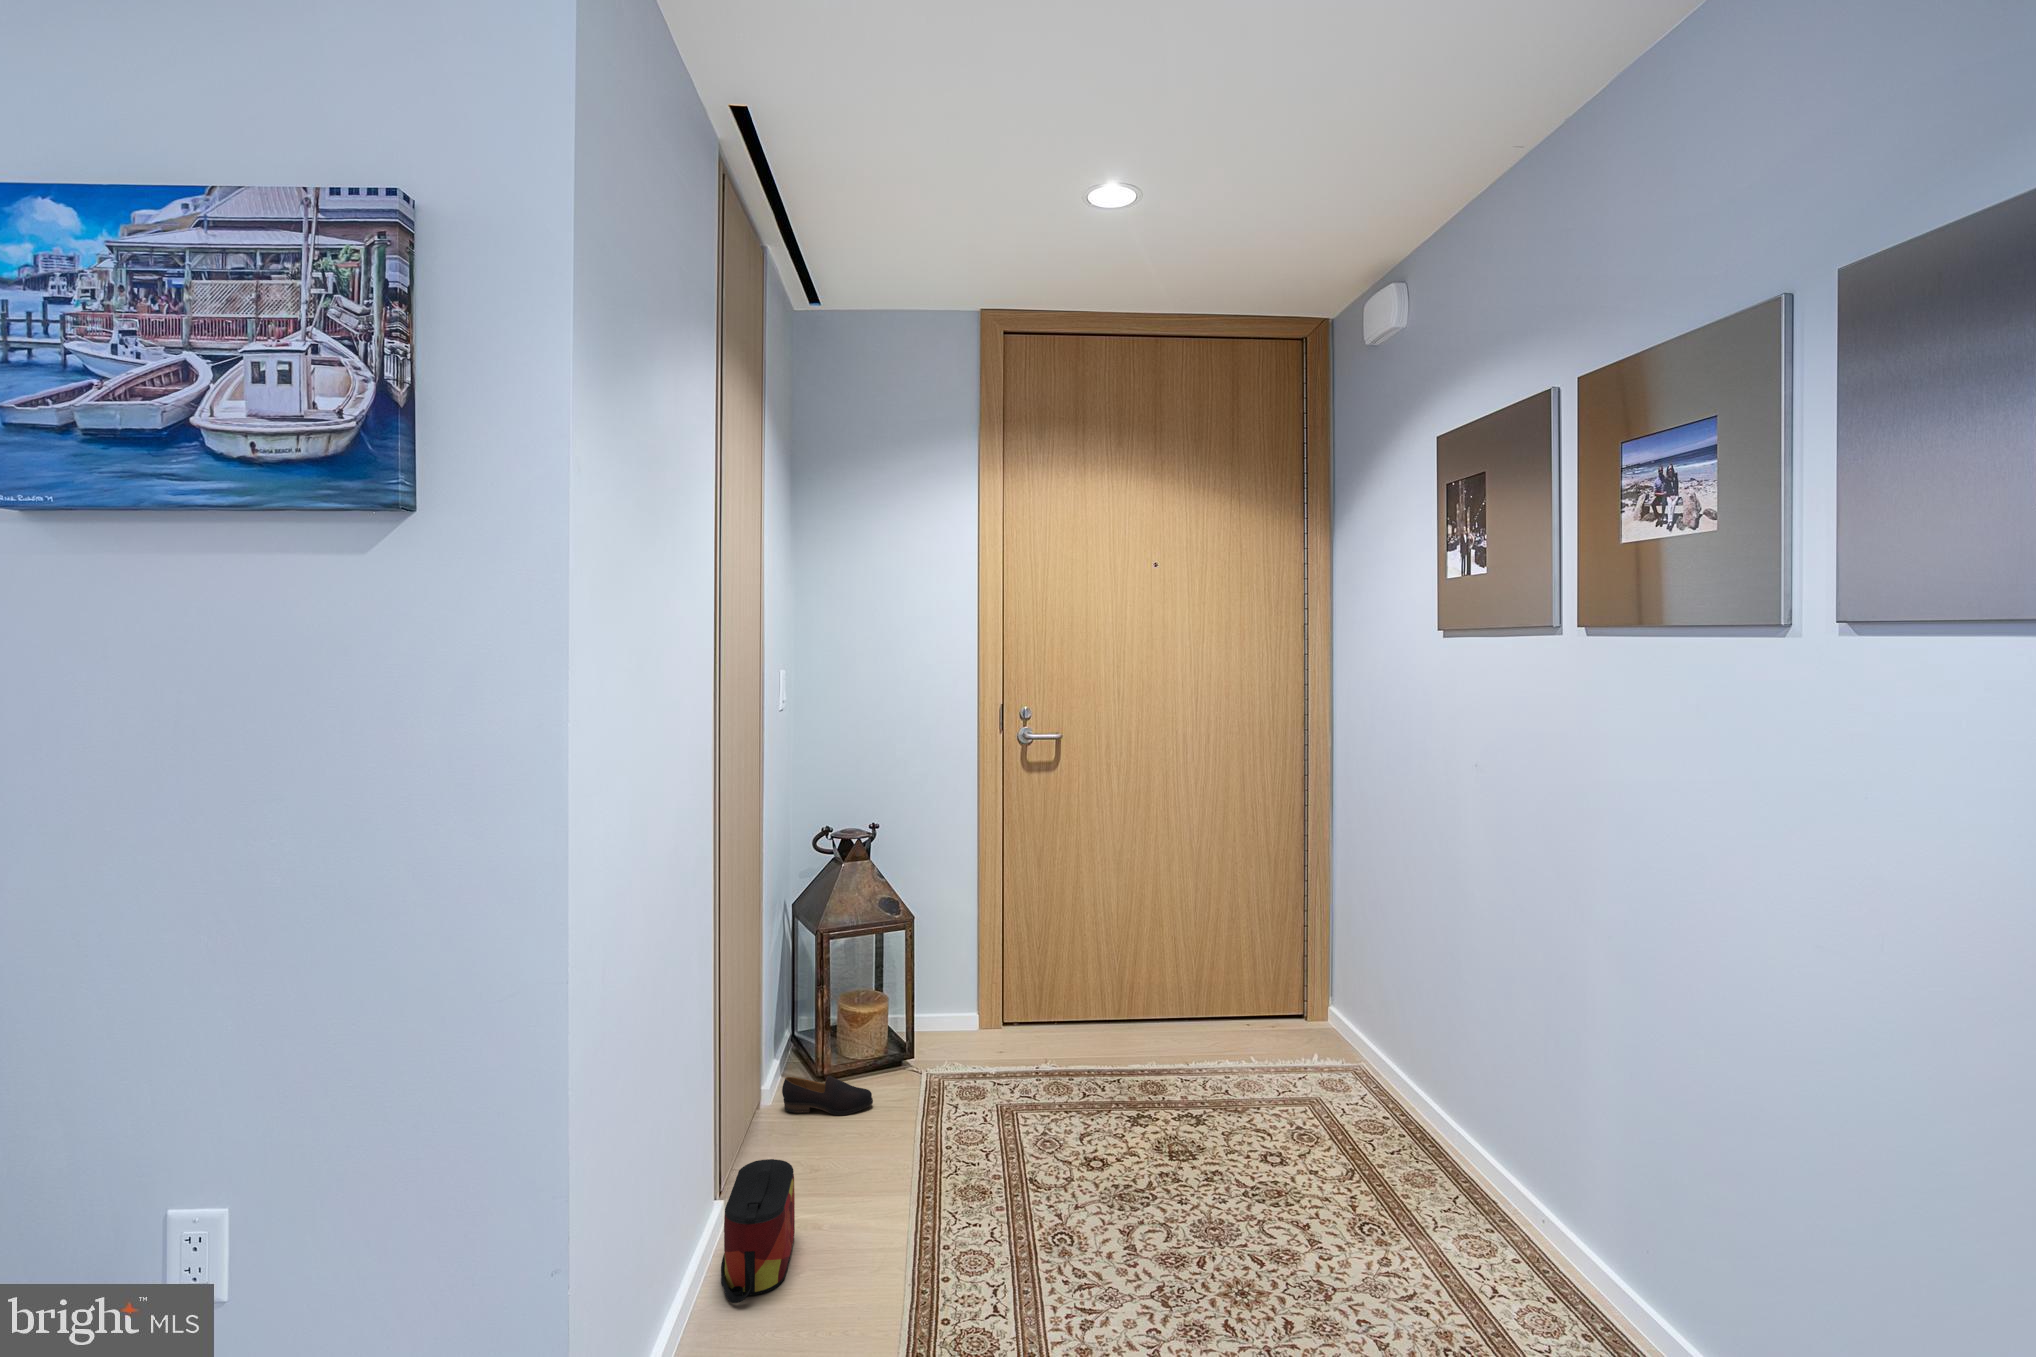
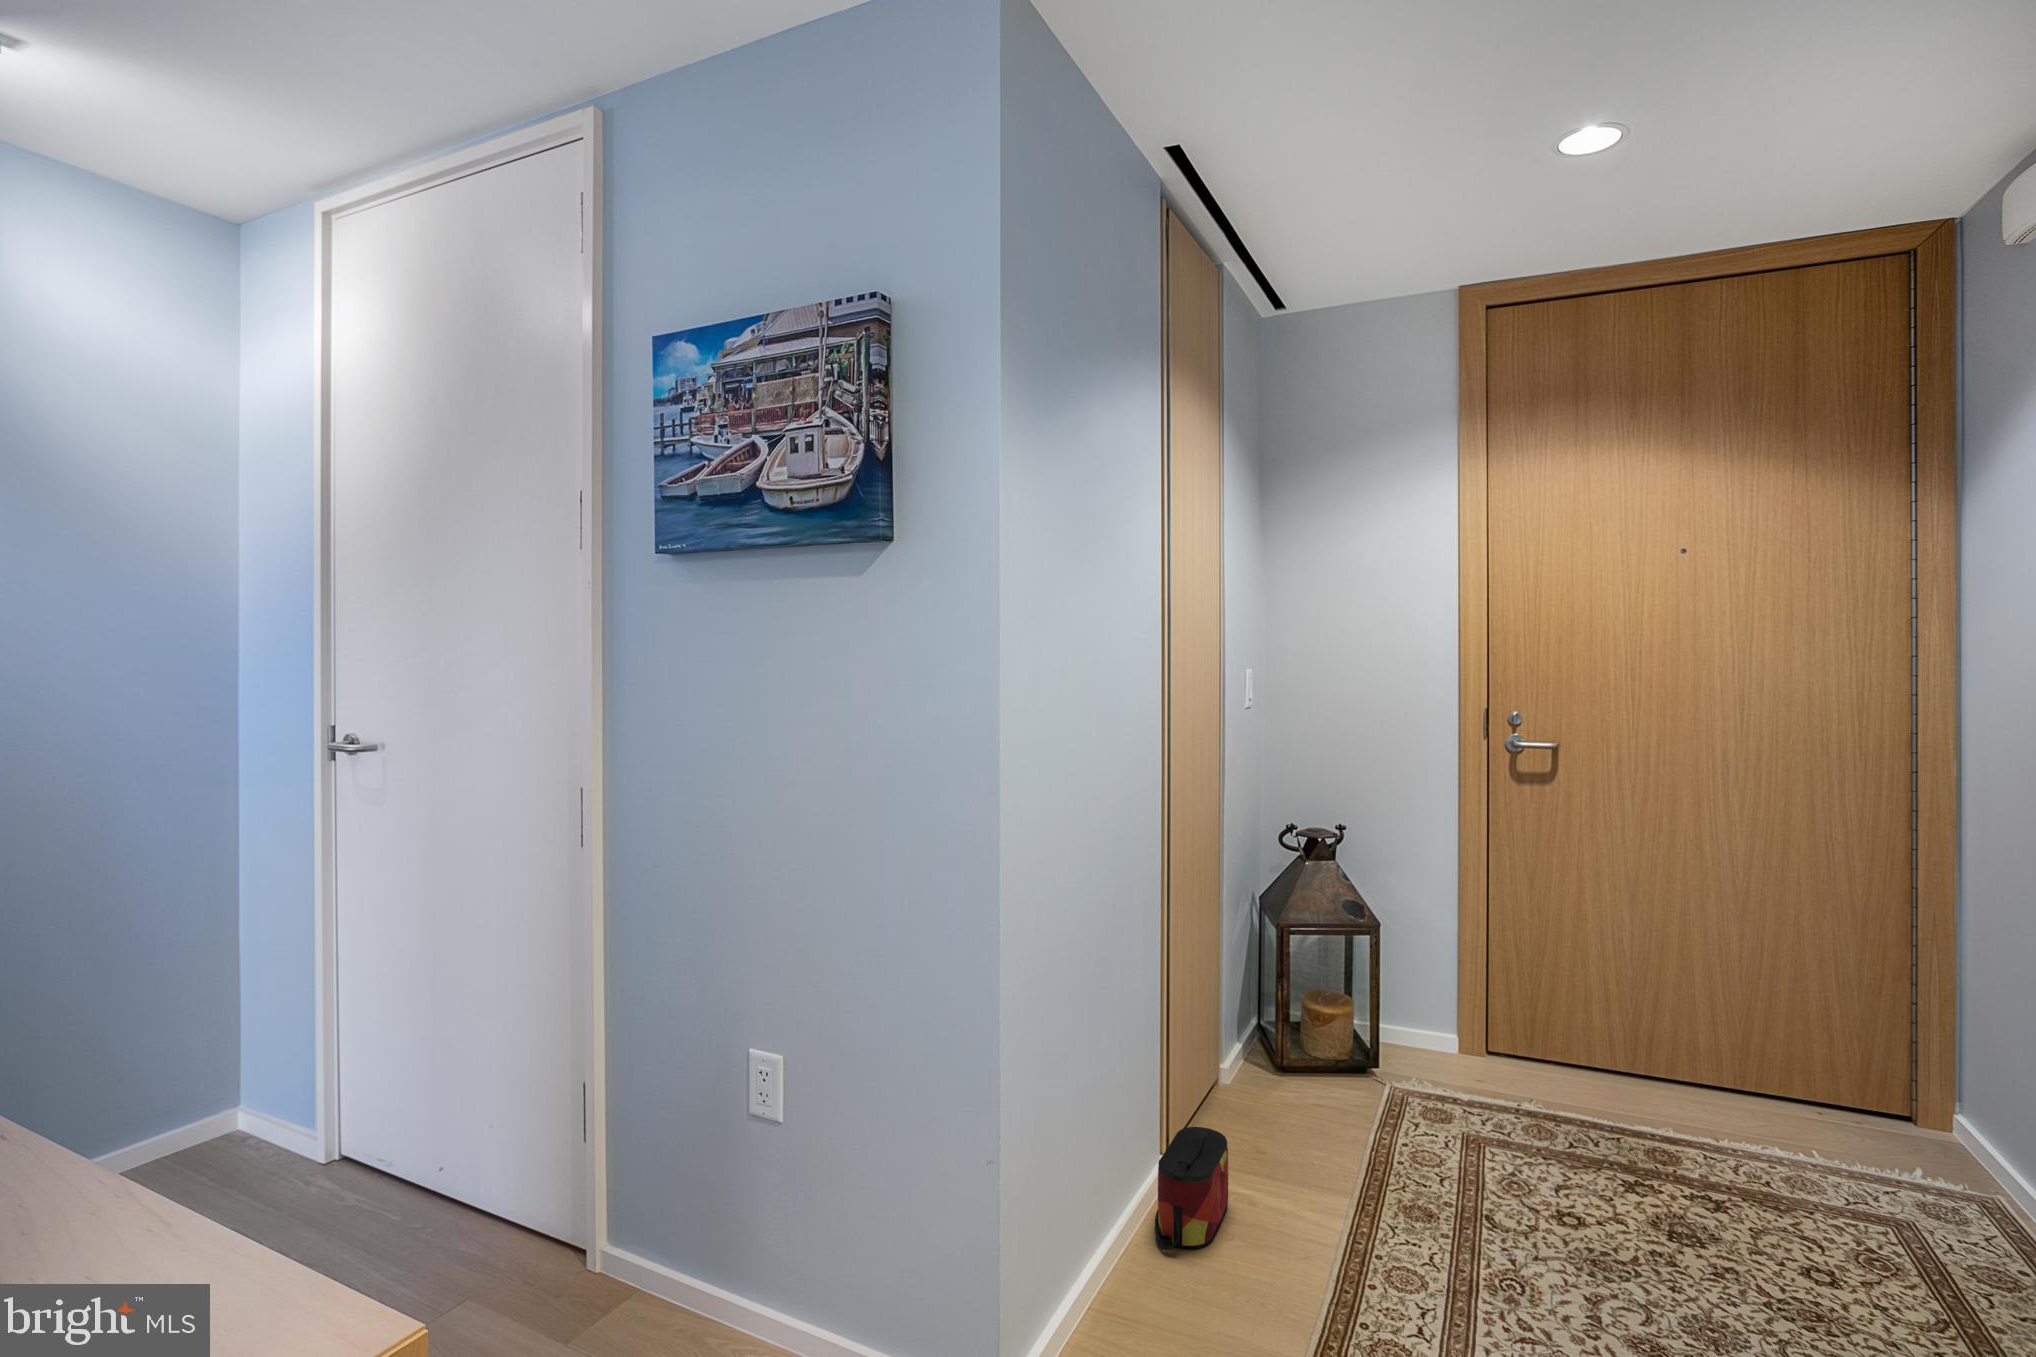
shoe: present [782,1076,873,1115] -> none [1239,1059,1328,1107]

